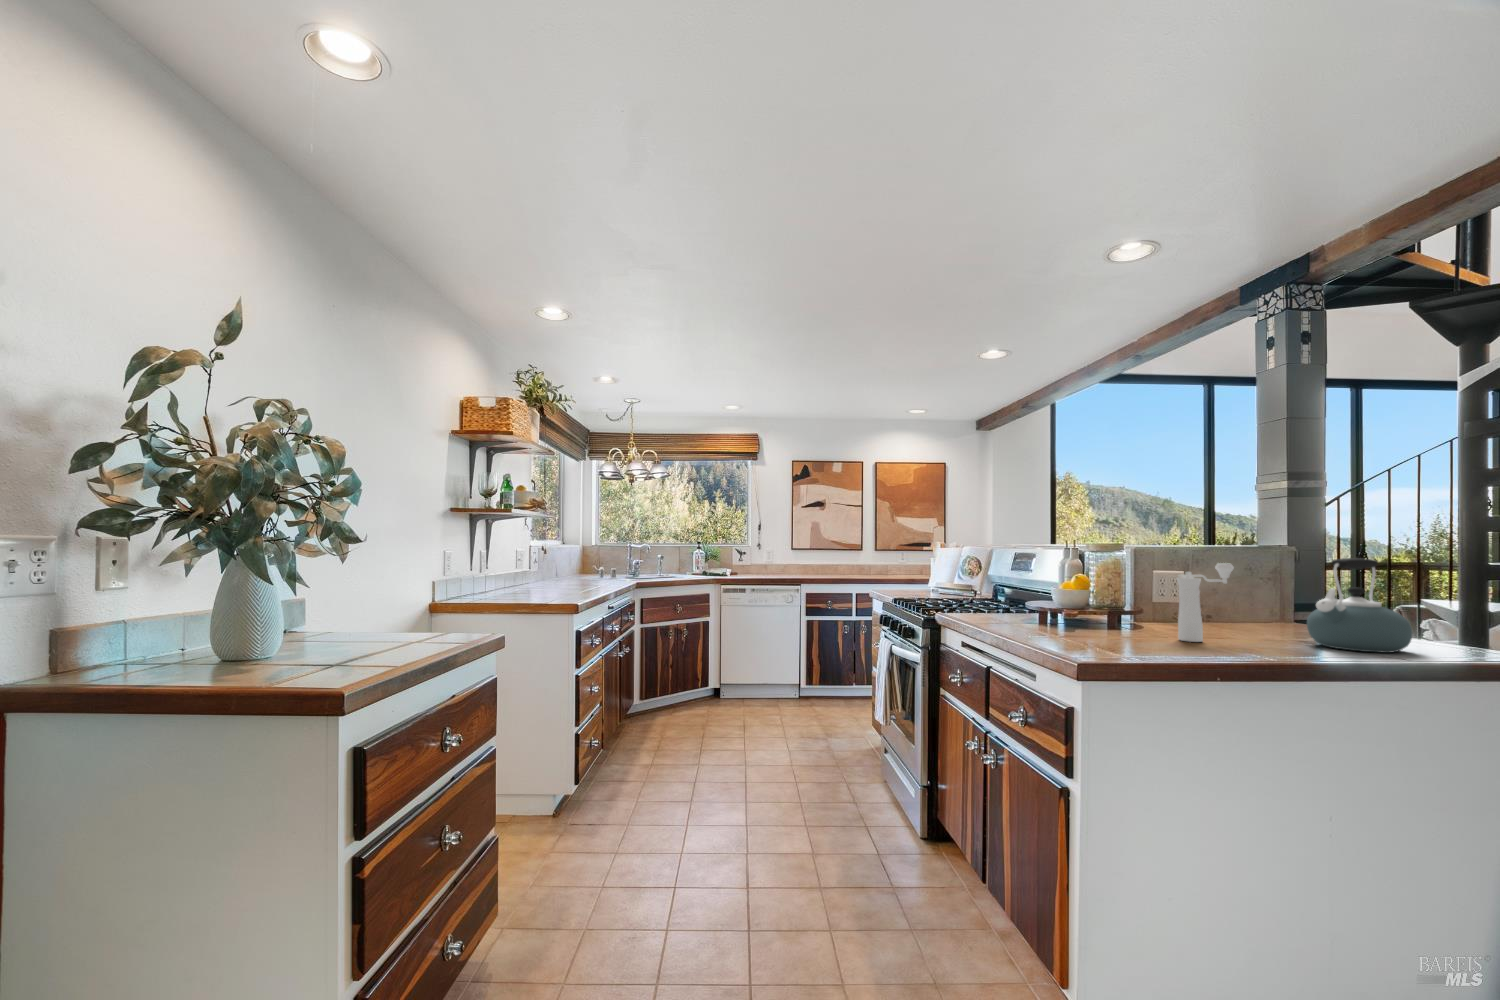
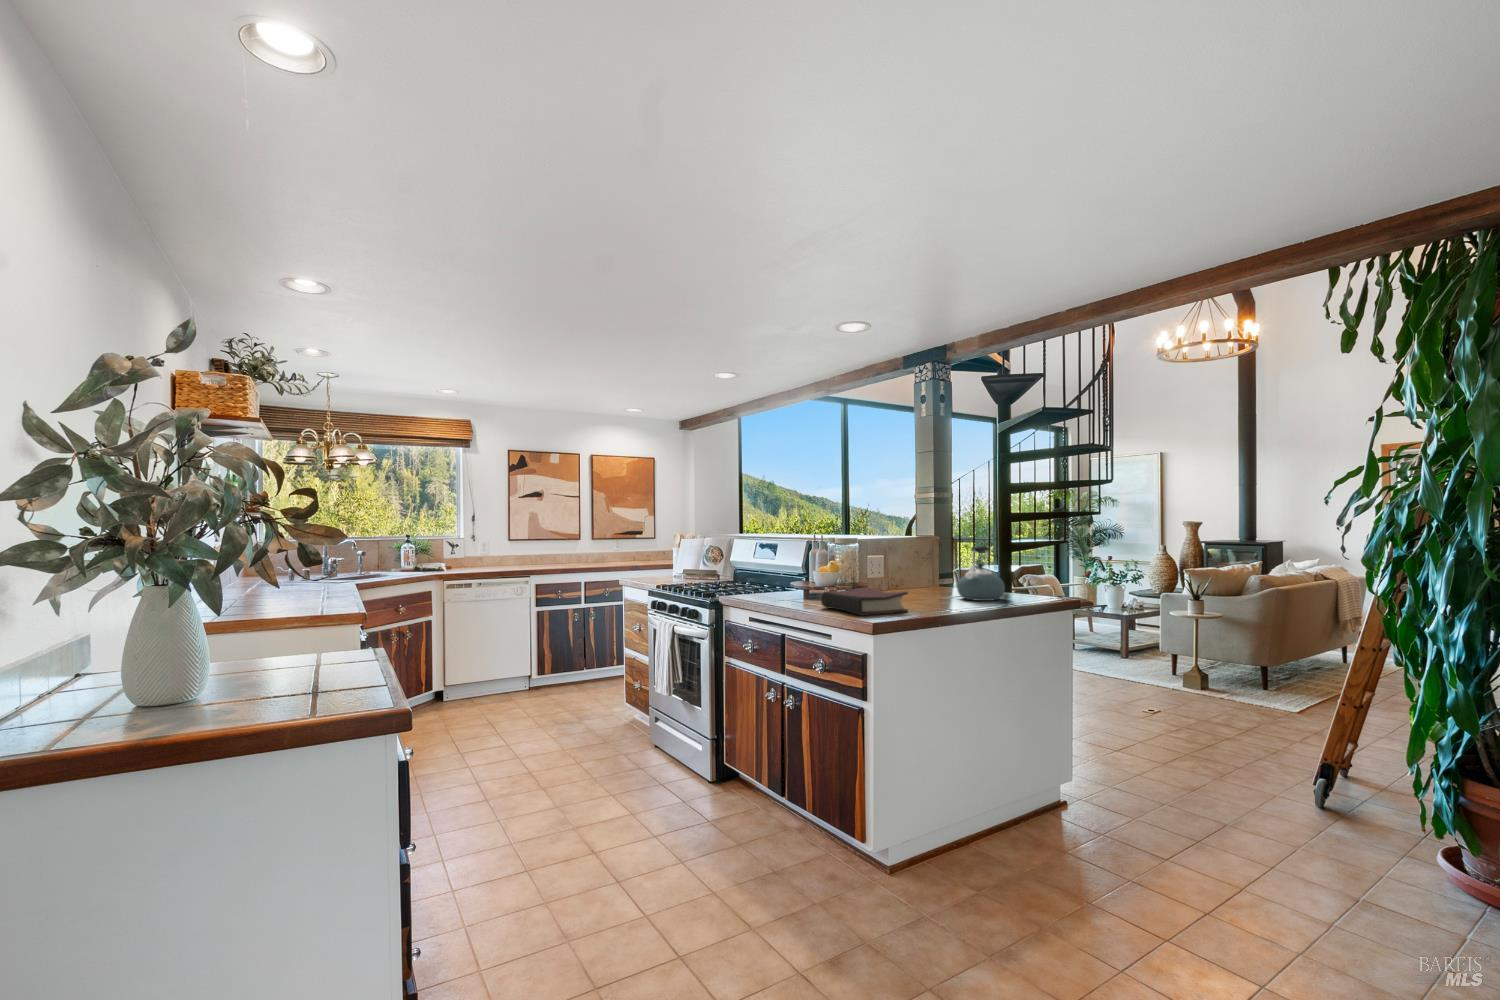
pepper mill: present [1177,563,1234,642] -> none [895,552,924,603]
hardback book: none [1040,612,1174,654] -> present [821,587,908,616]

